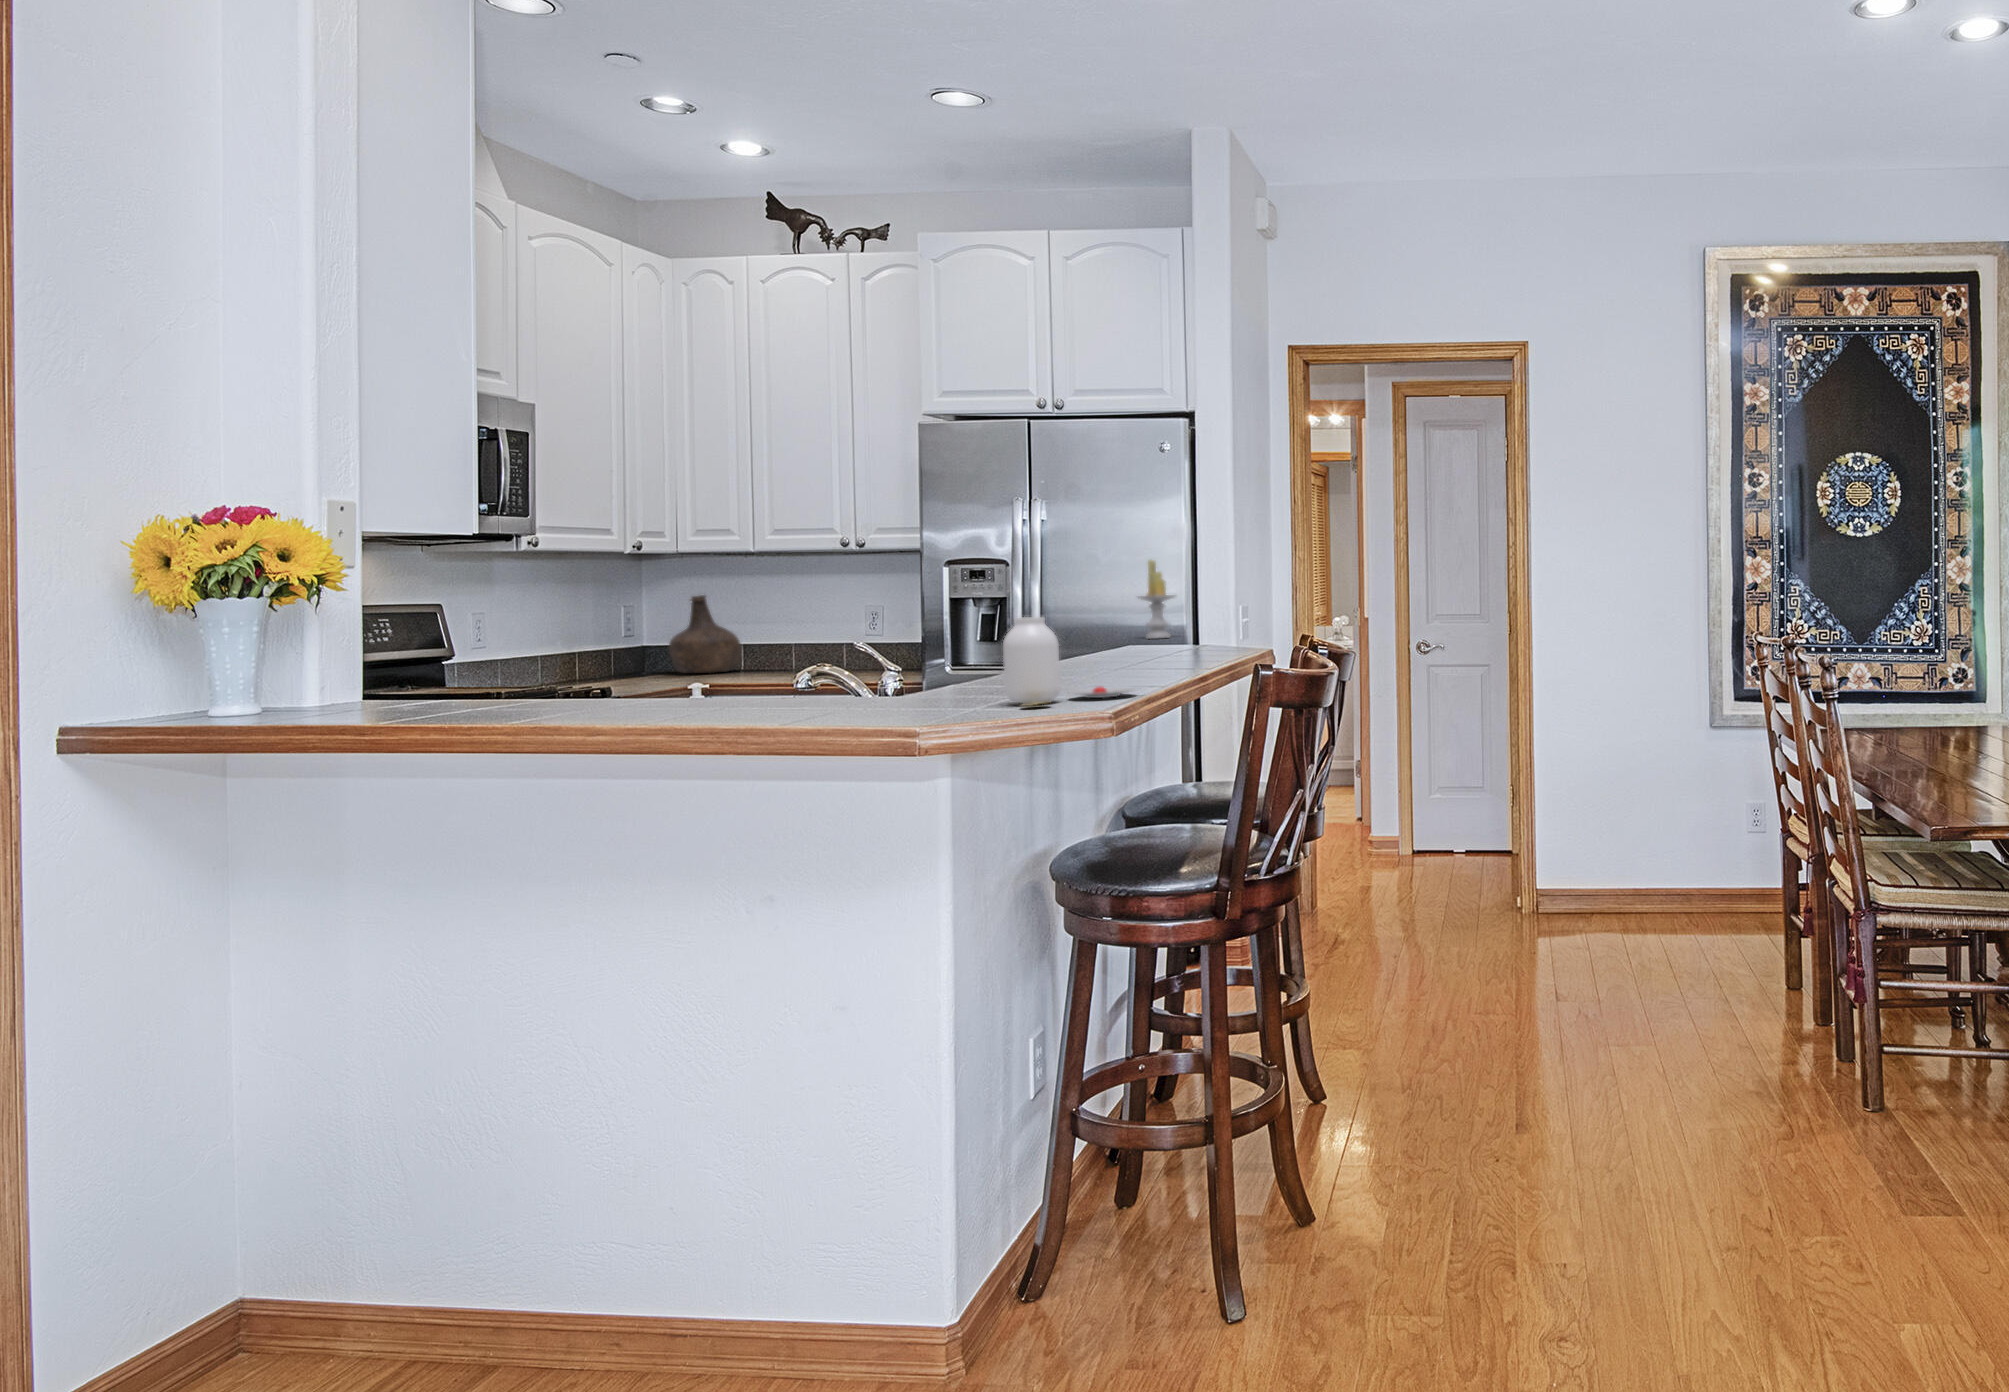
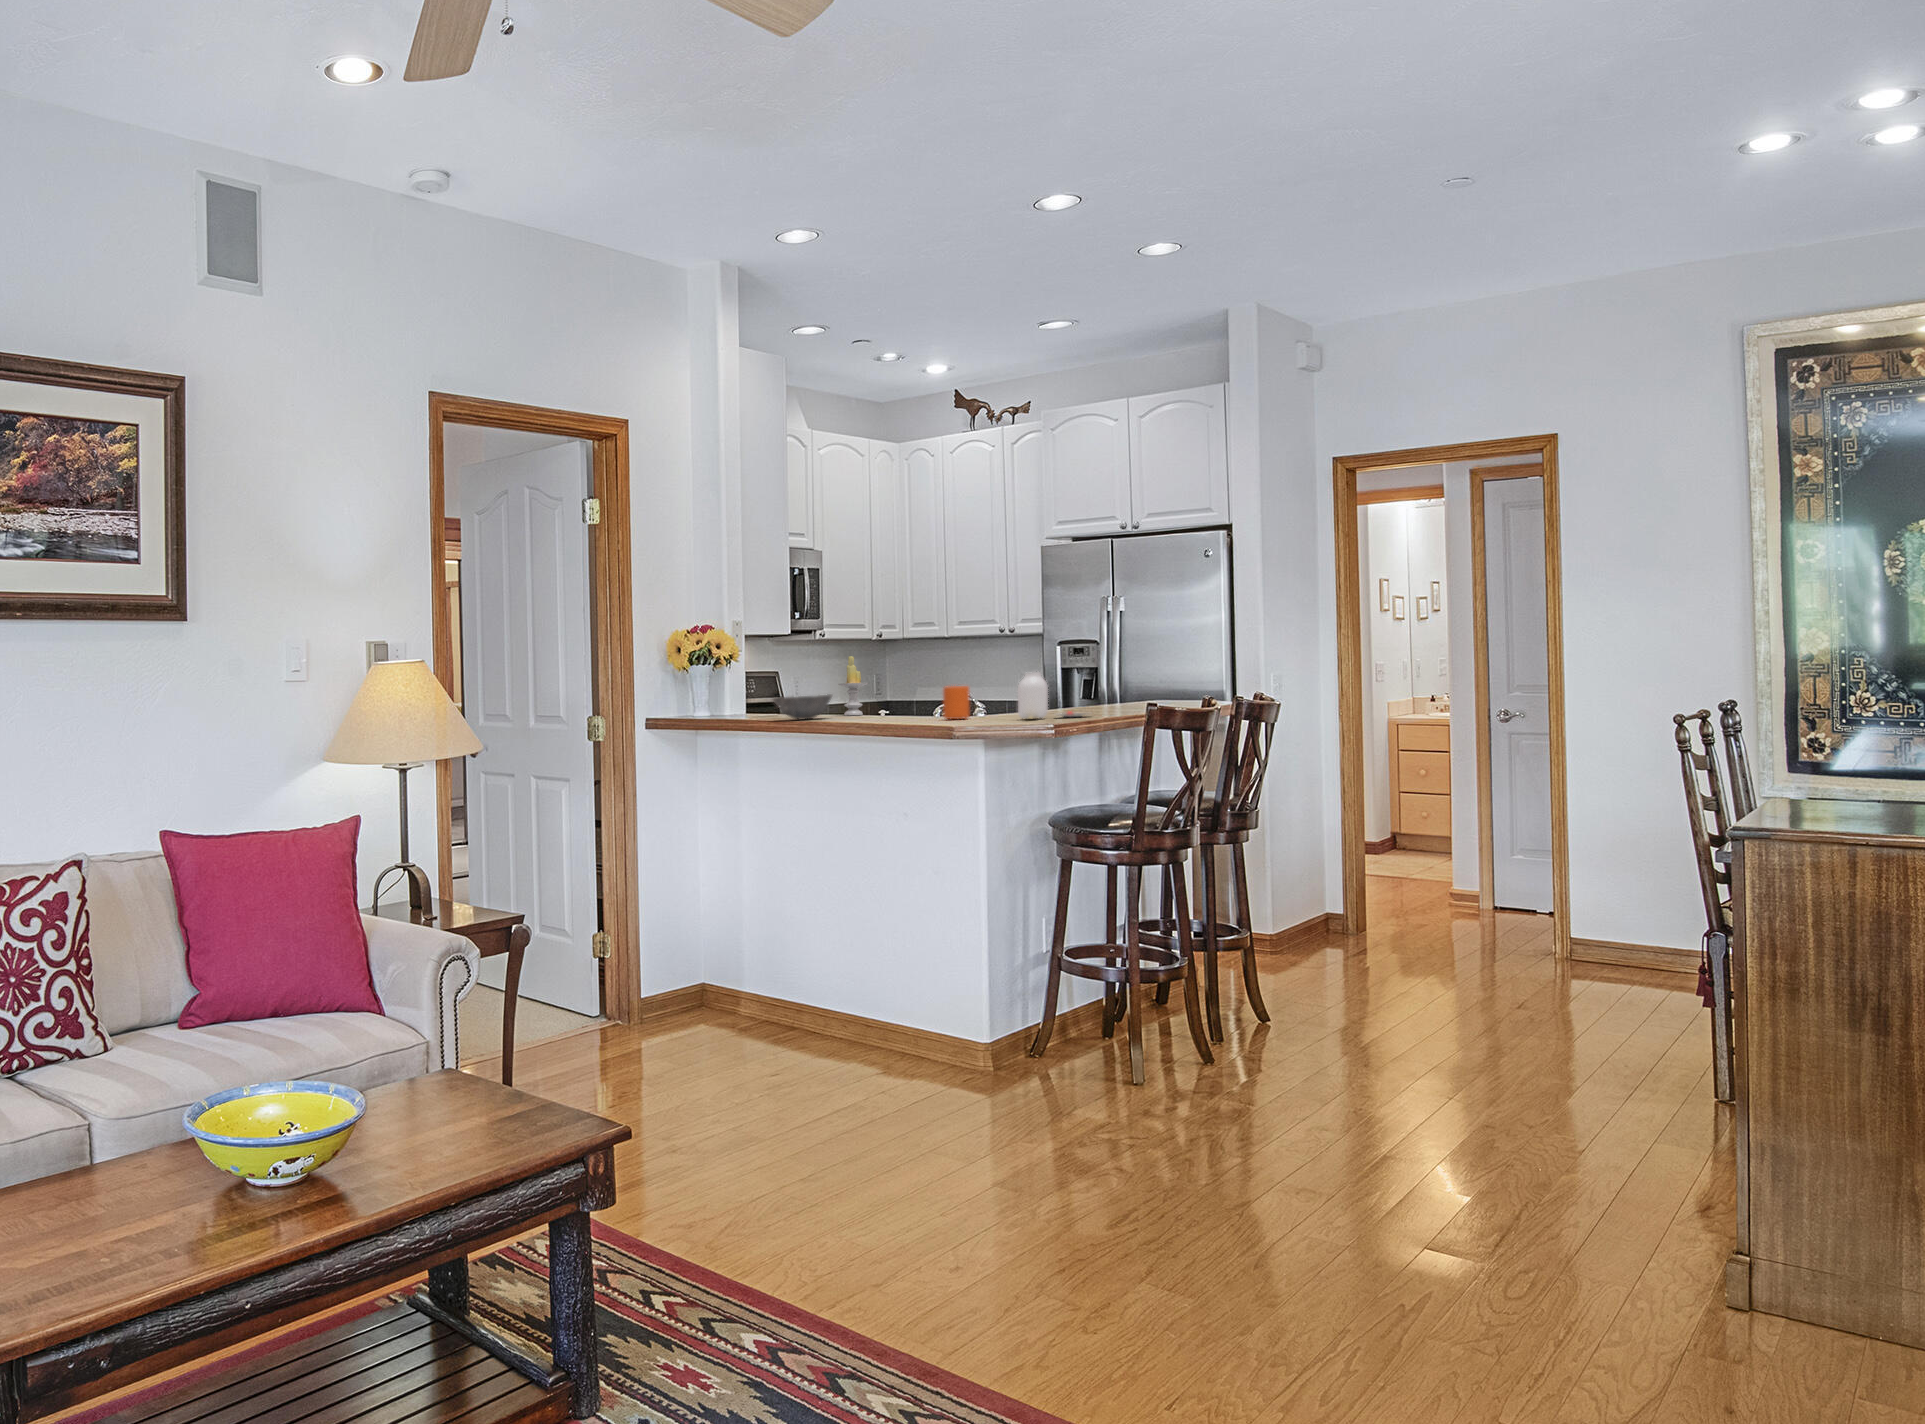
candle: present [1139,560,1175,639] -> present [838,656,868,715]
bottle: present [669,595,742,673] -> none [879,665,917,711]
mug: none [837,639,891,702] -> present [943,686,969,719]
bowl: none [441,649,582,699] -> present [773,694,832,719]

